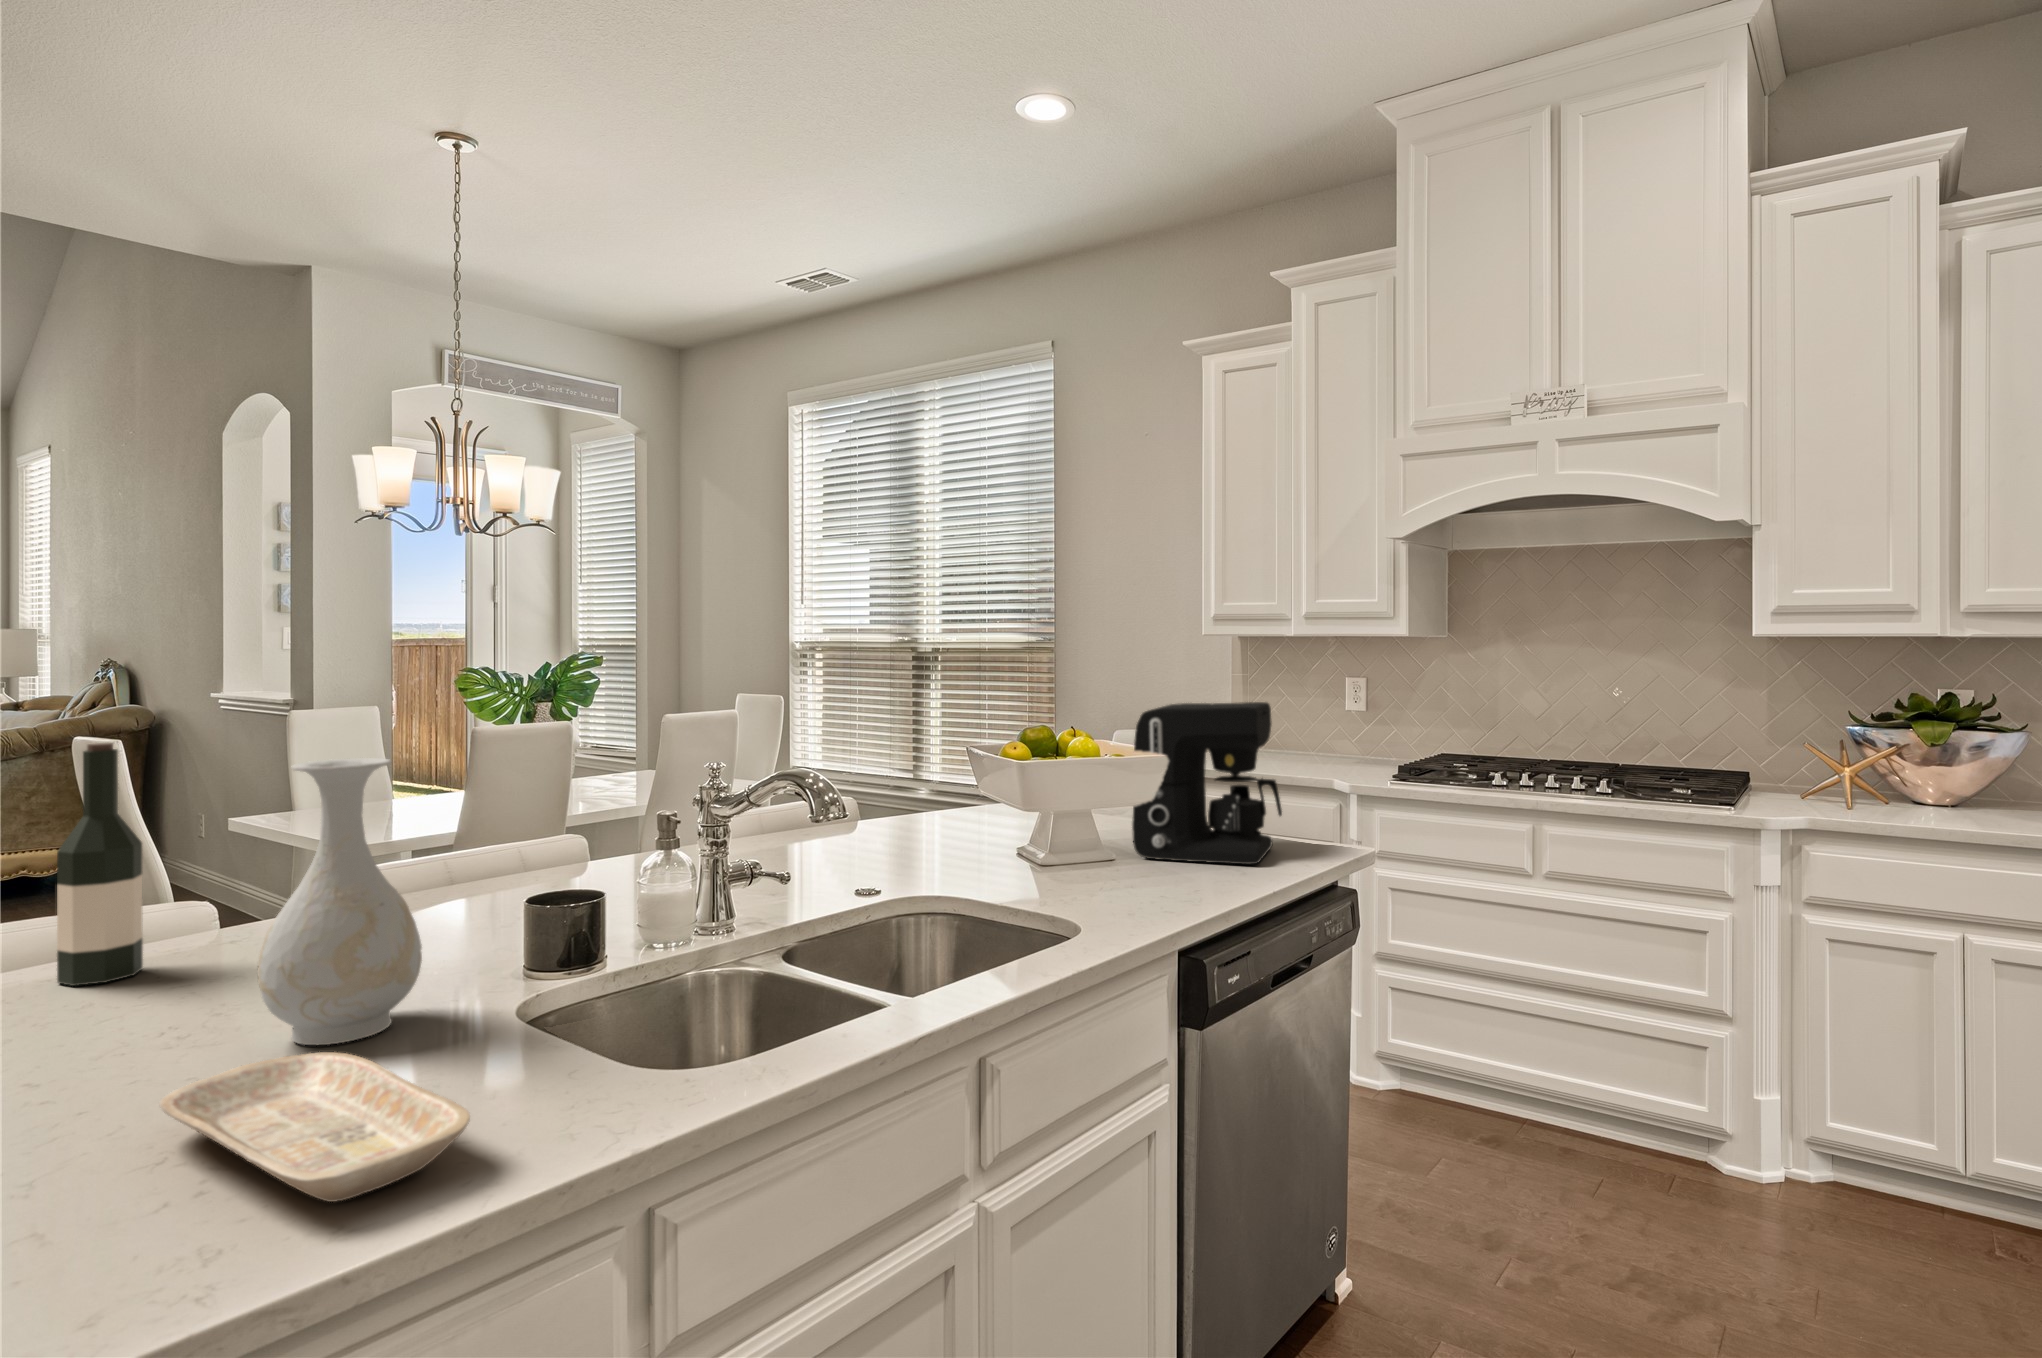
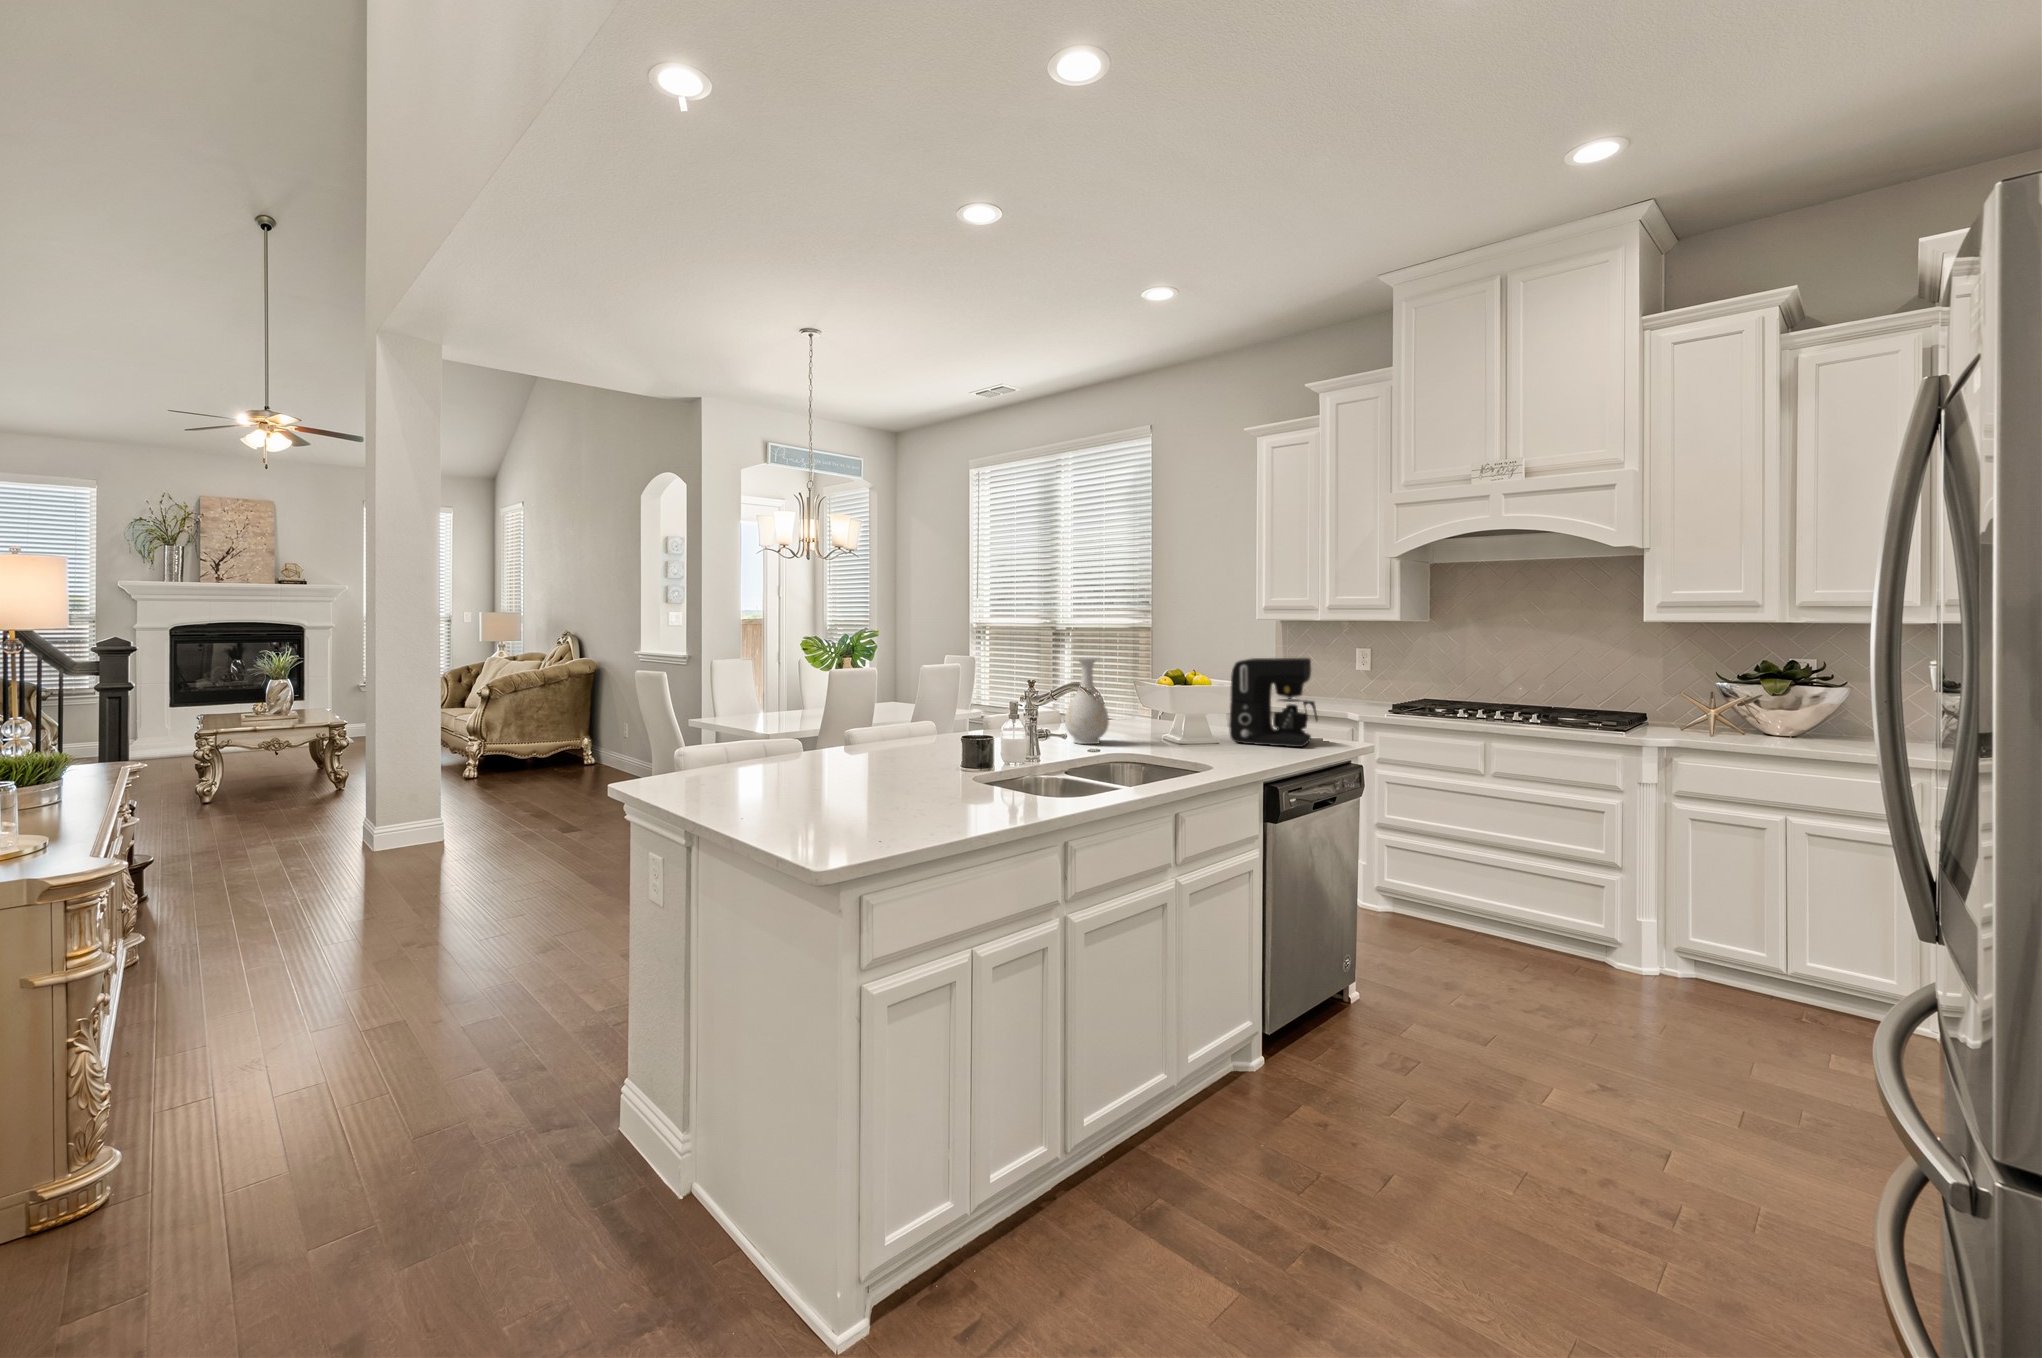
wine bottle: present [57,743,143,986] -> none [770,663,796,765]
vase: present [258,758,422,1045] -> present [1065,657,1109,744]
tray: present [159,1052,470,1202] -> none [886,781,1009,818]

